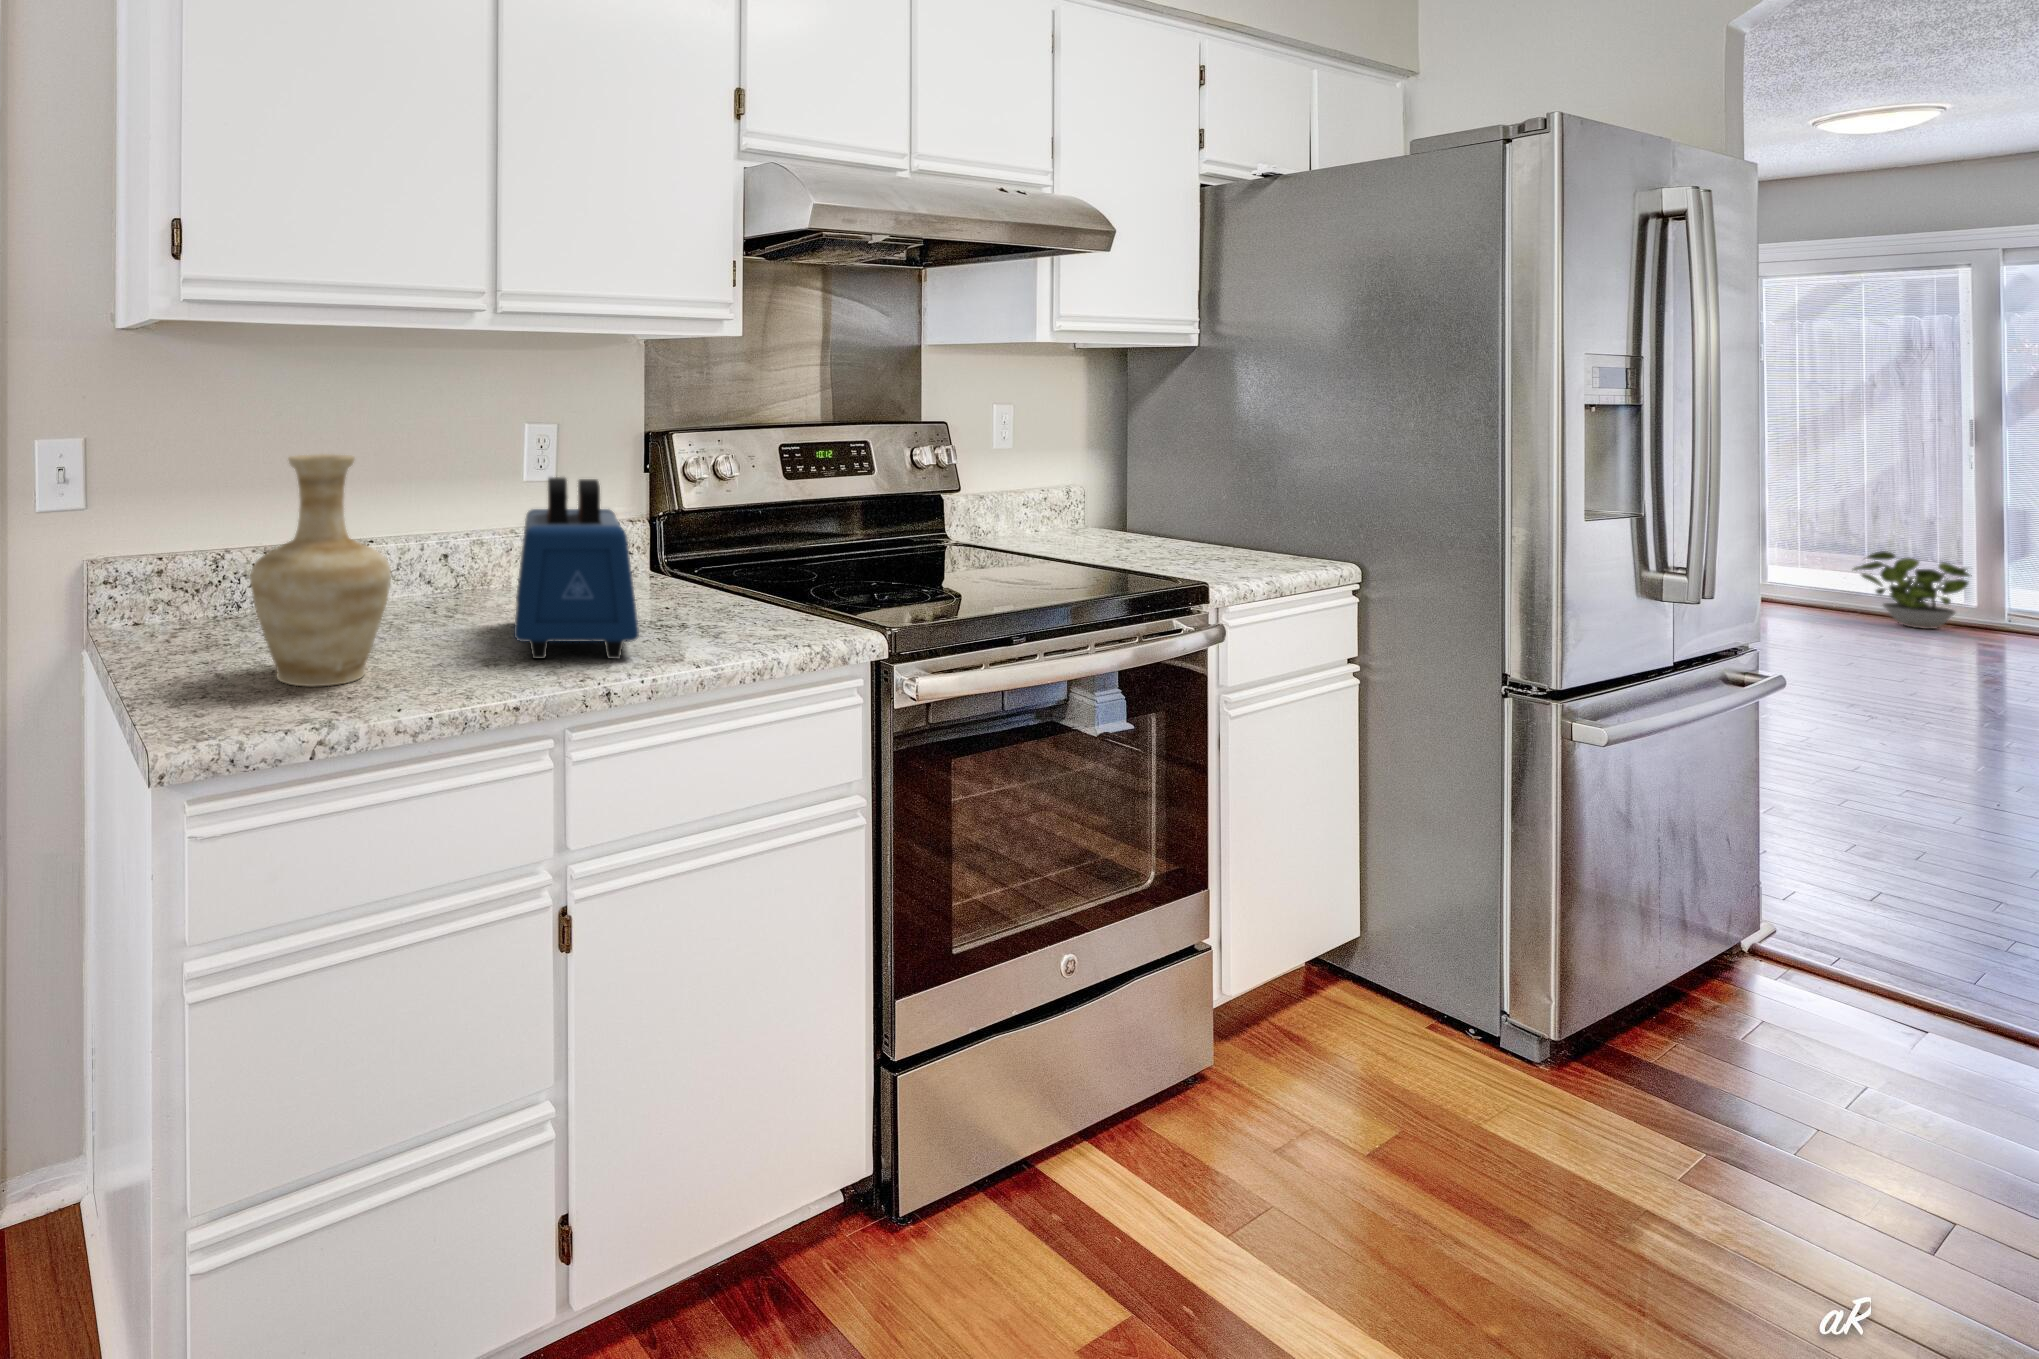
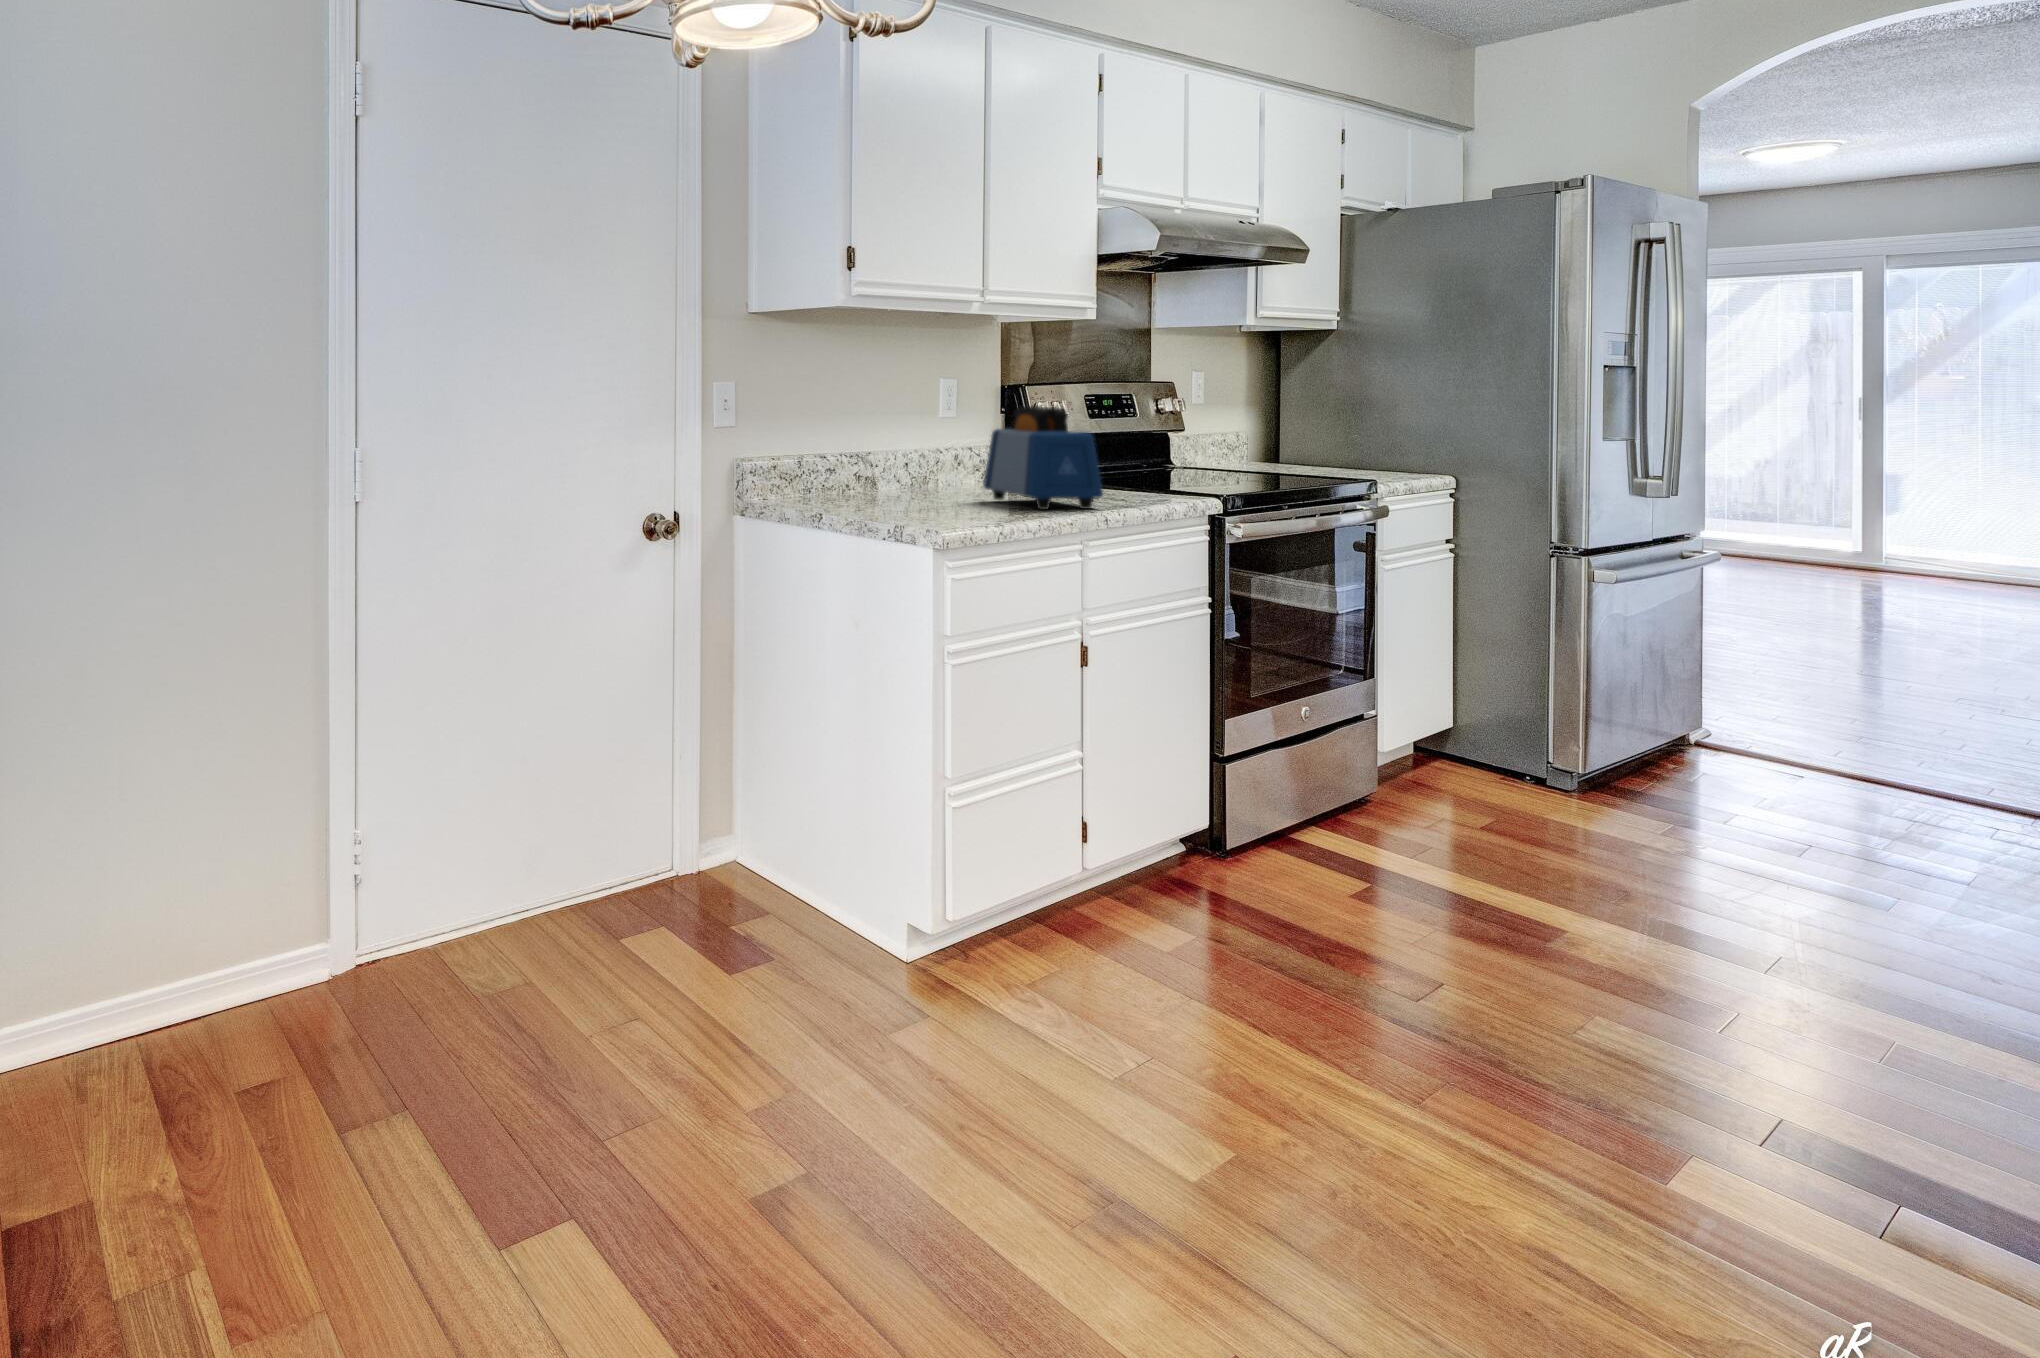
vase: present [250,454,392,687] -> none [896,388,981,518]
potted plant: present [1853,551,1972,629] -> none [1768,512,1861,576]

